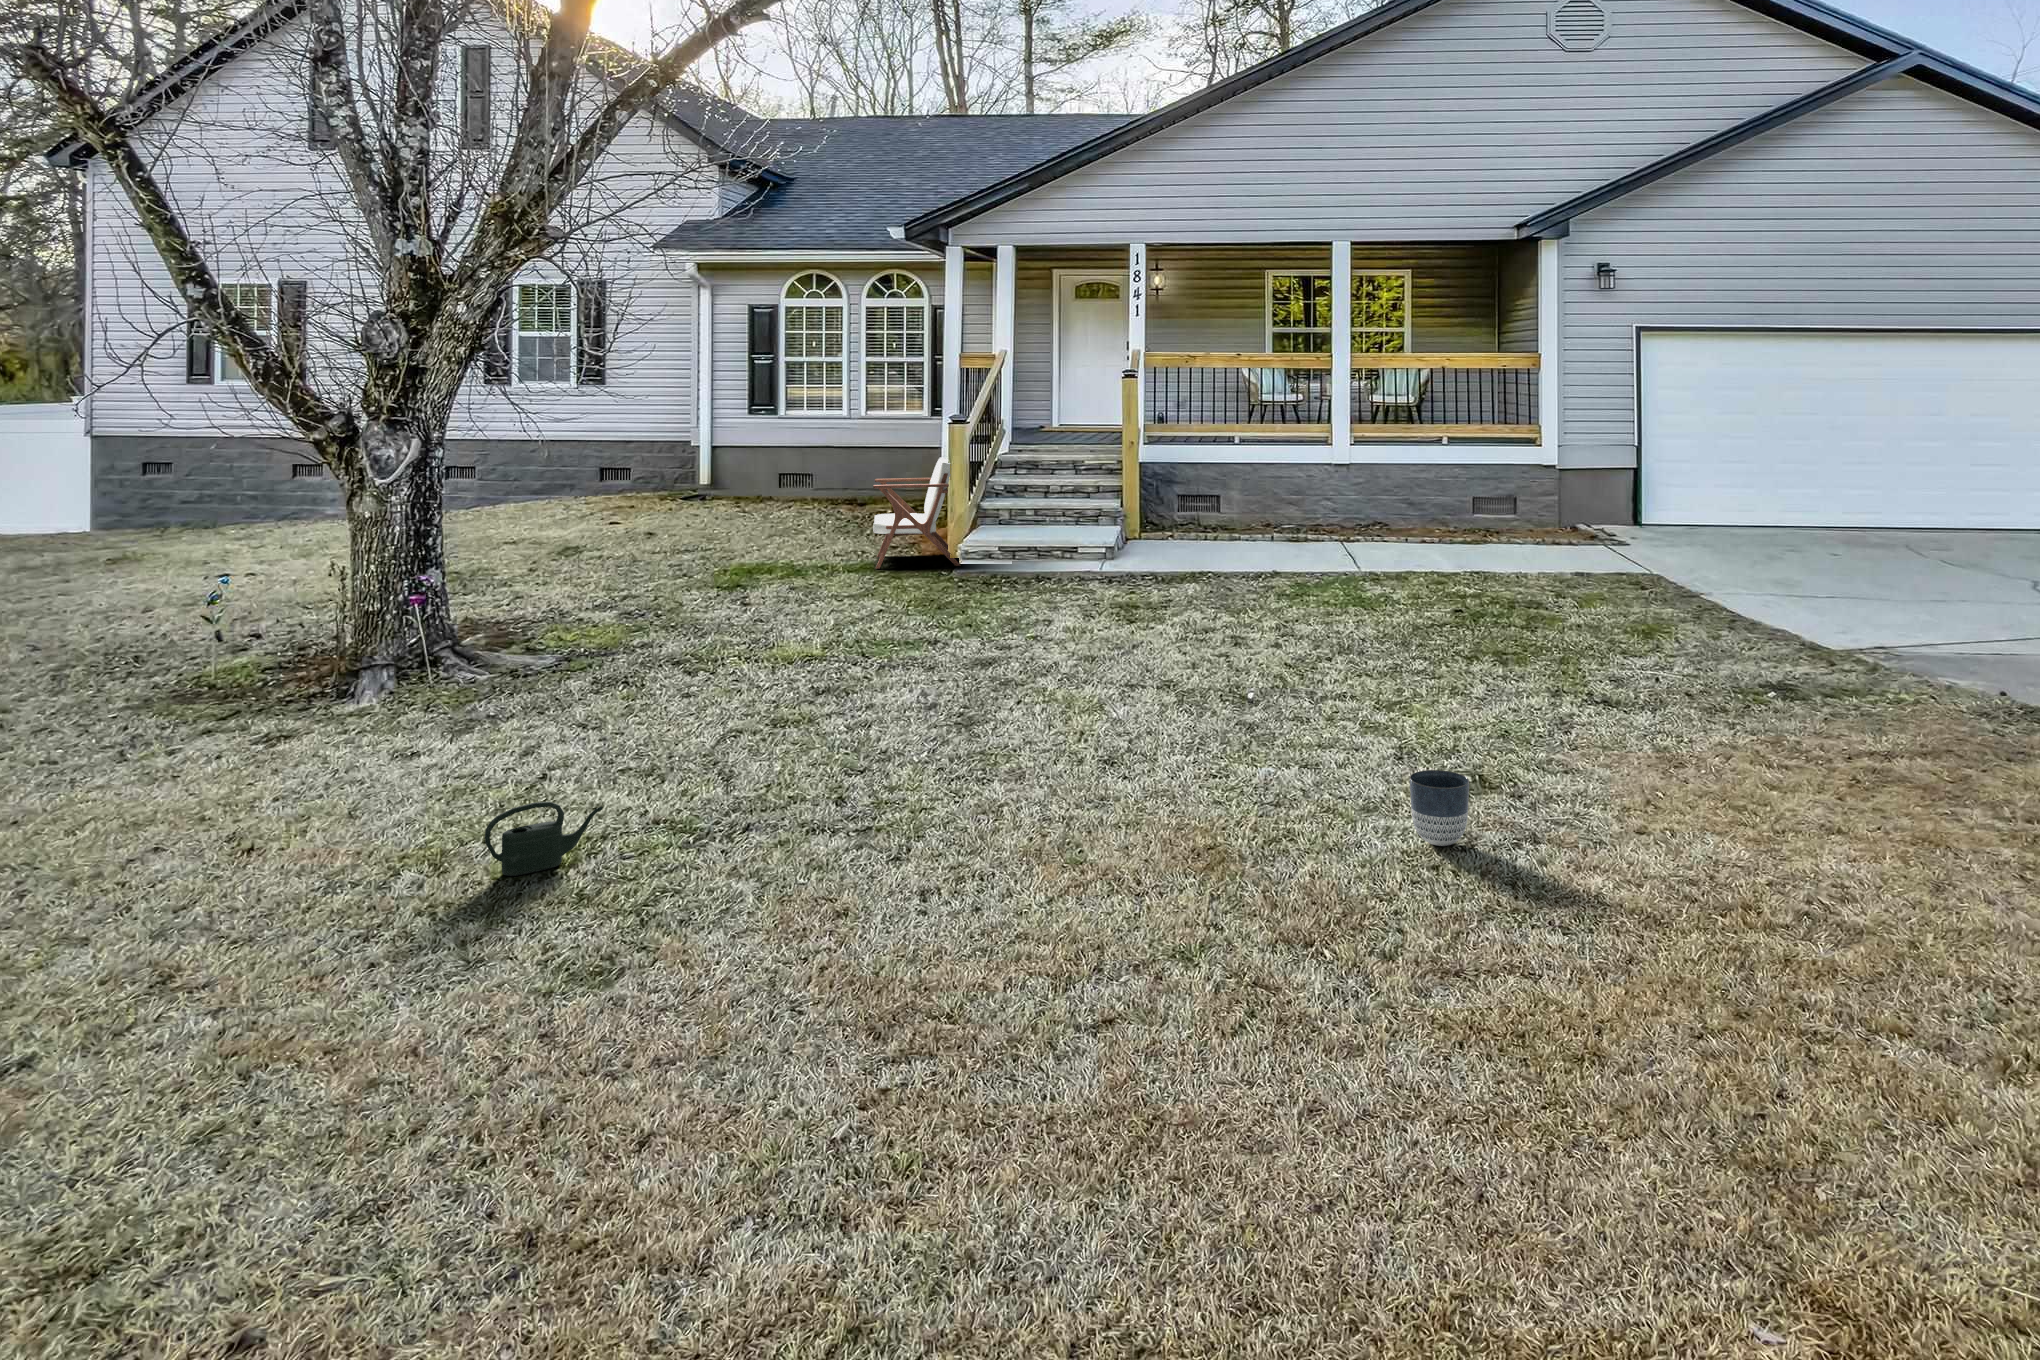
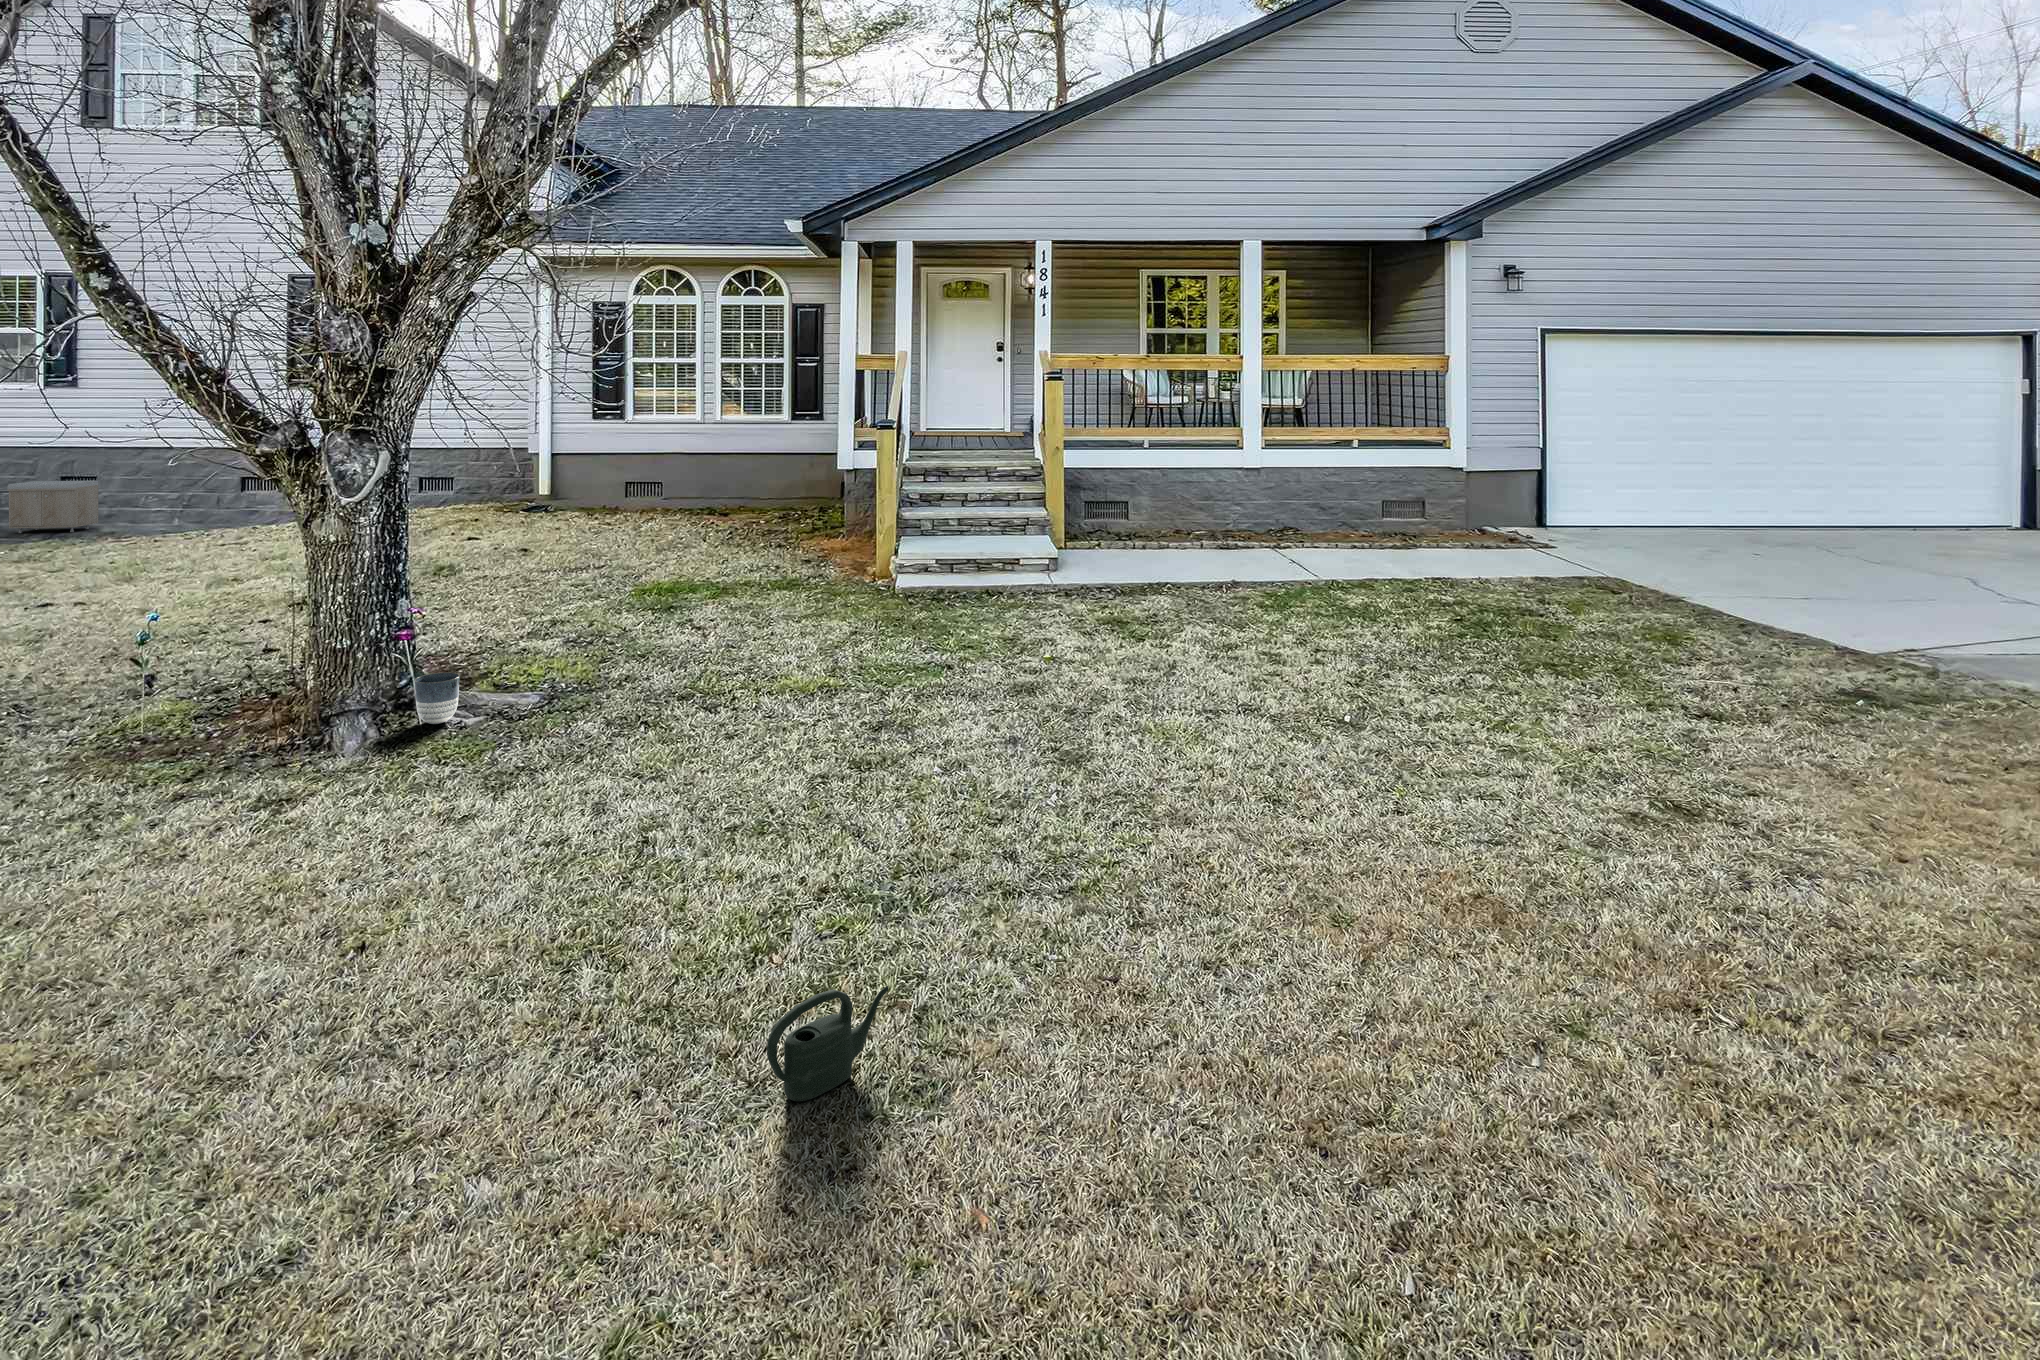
lounge chair: present [873,457,961,569] -> none [787,467,893,590]
storage bench: none [242,469,320,514] -> present [7,480,98,533]
planter: present [1410,770,1469,846] -> present [415,672,460,724]

